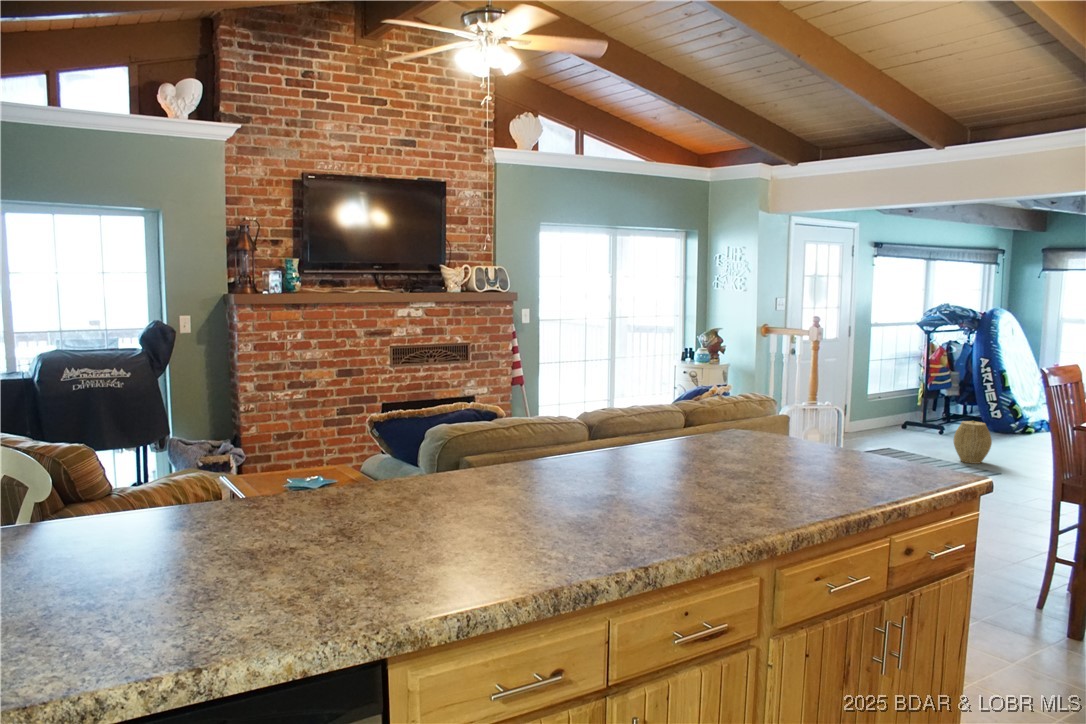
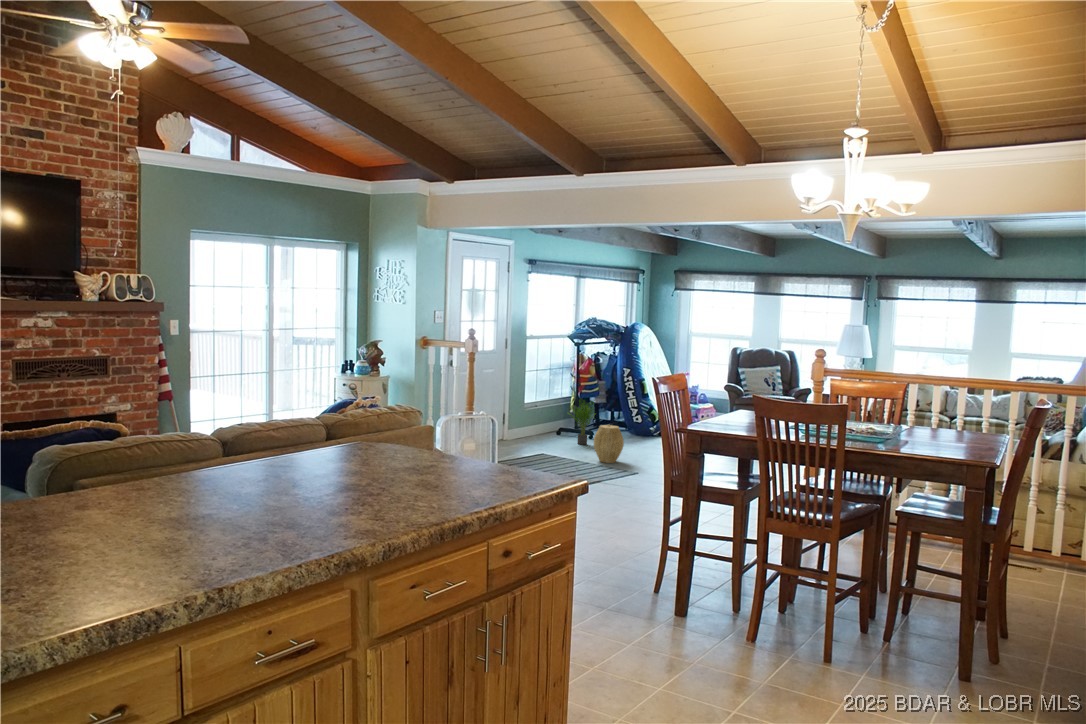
potted plant: none [913,389,955,441] -> present [571,401,594,445]

